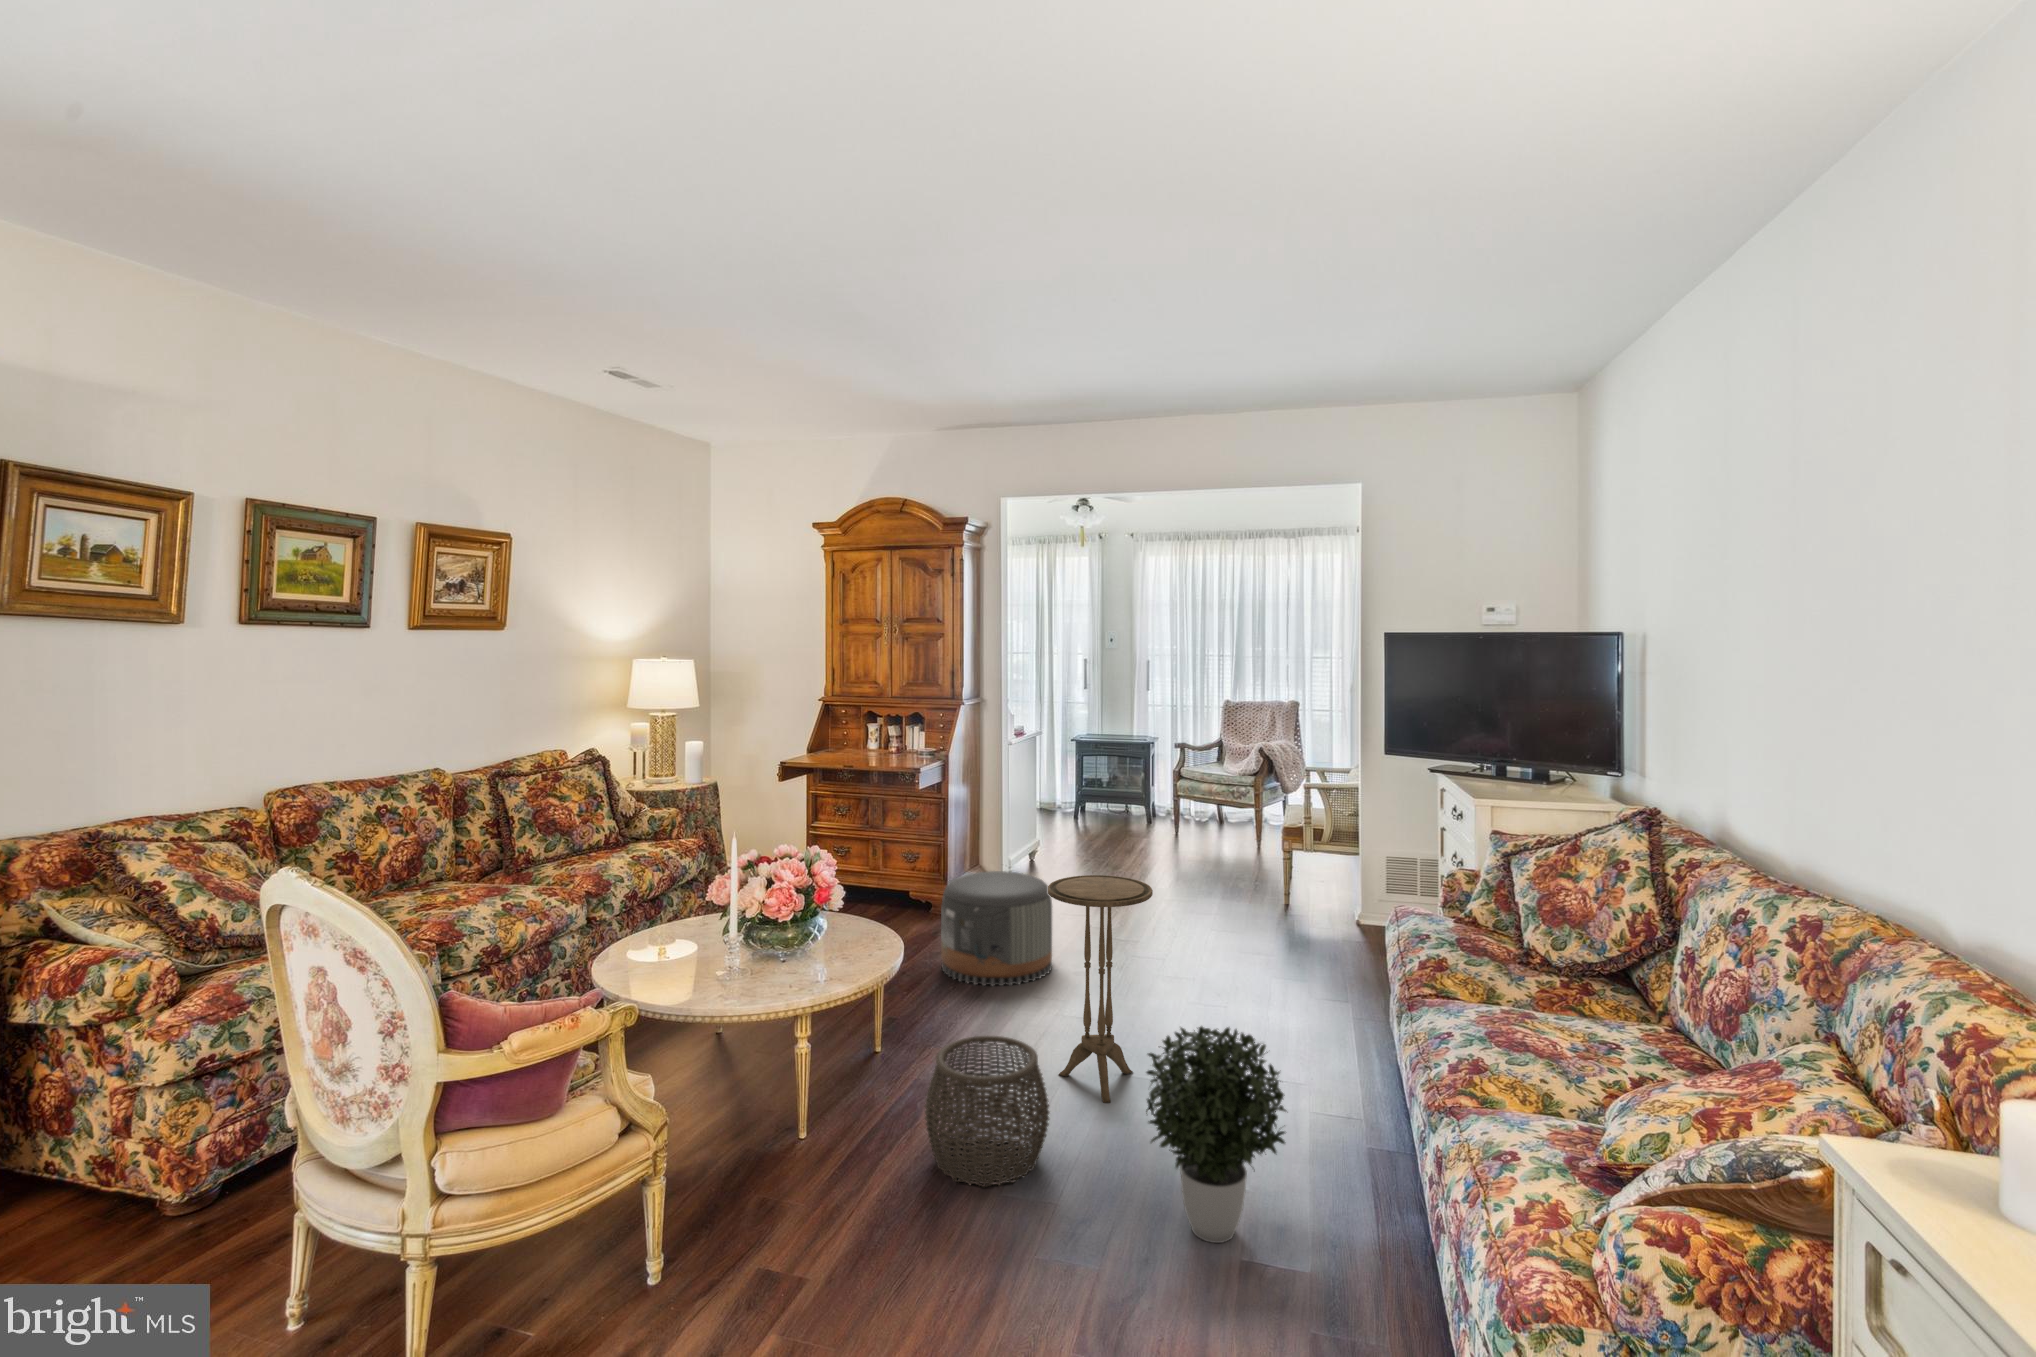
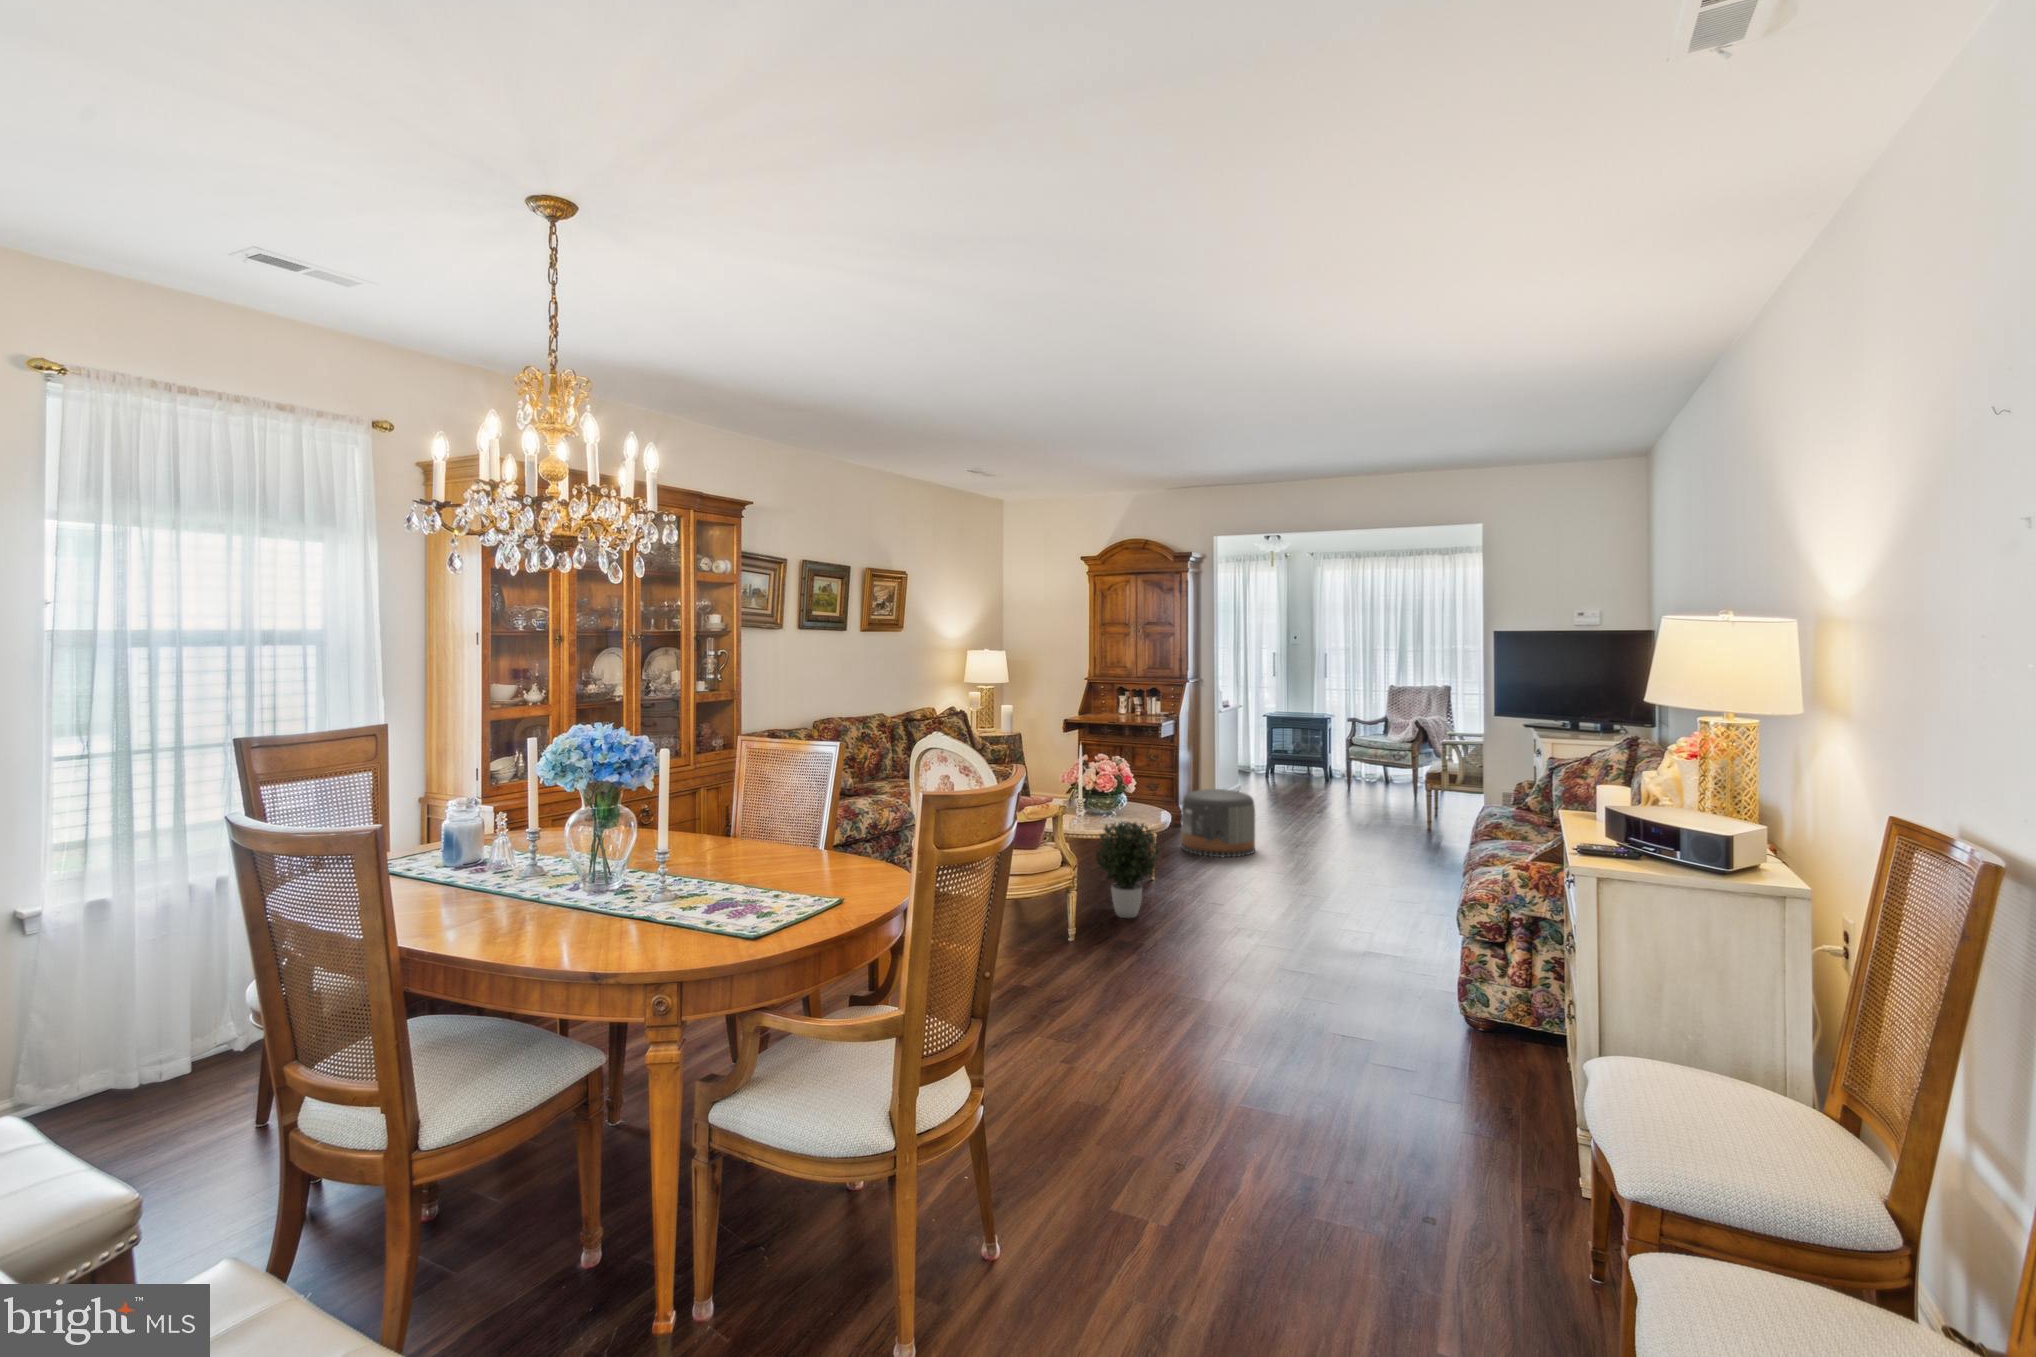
side table: present [1048,875,1153,1103] -> none [1258,776,1321,900]
potted plant: present [1146,1026,1286,1243] -> present [1096,821,1160,918]
woven basket: present [925,1036,1050,1187] -> none [1193,851,1262,920]

